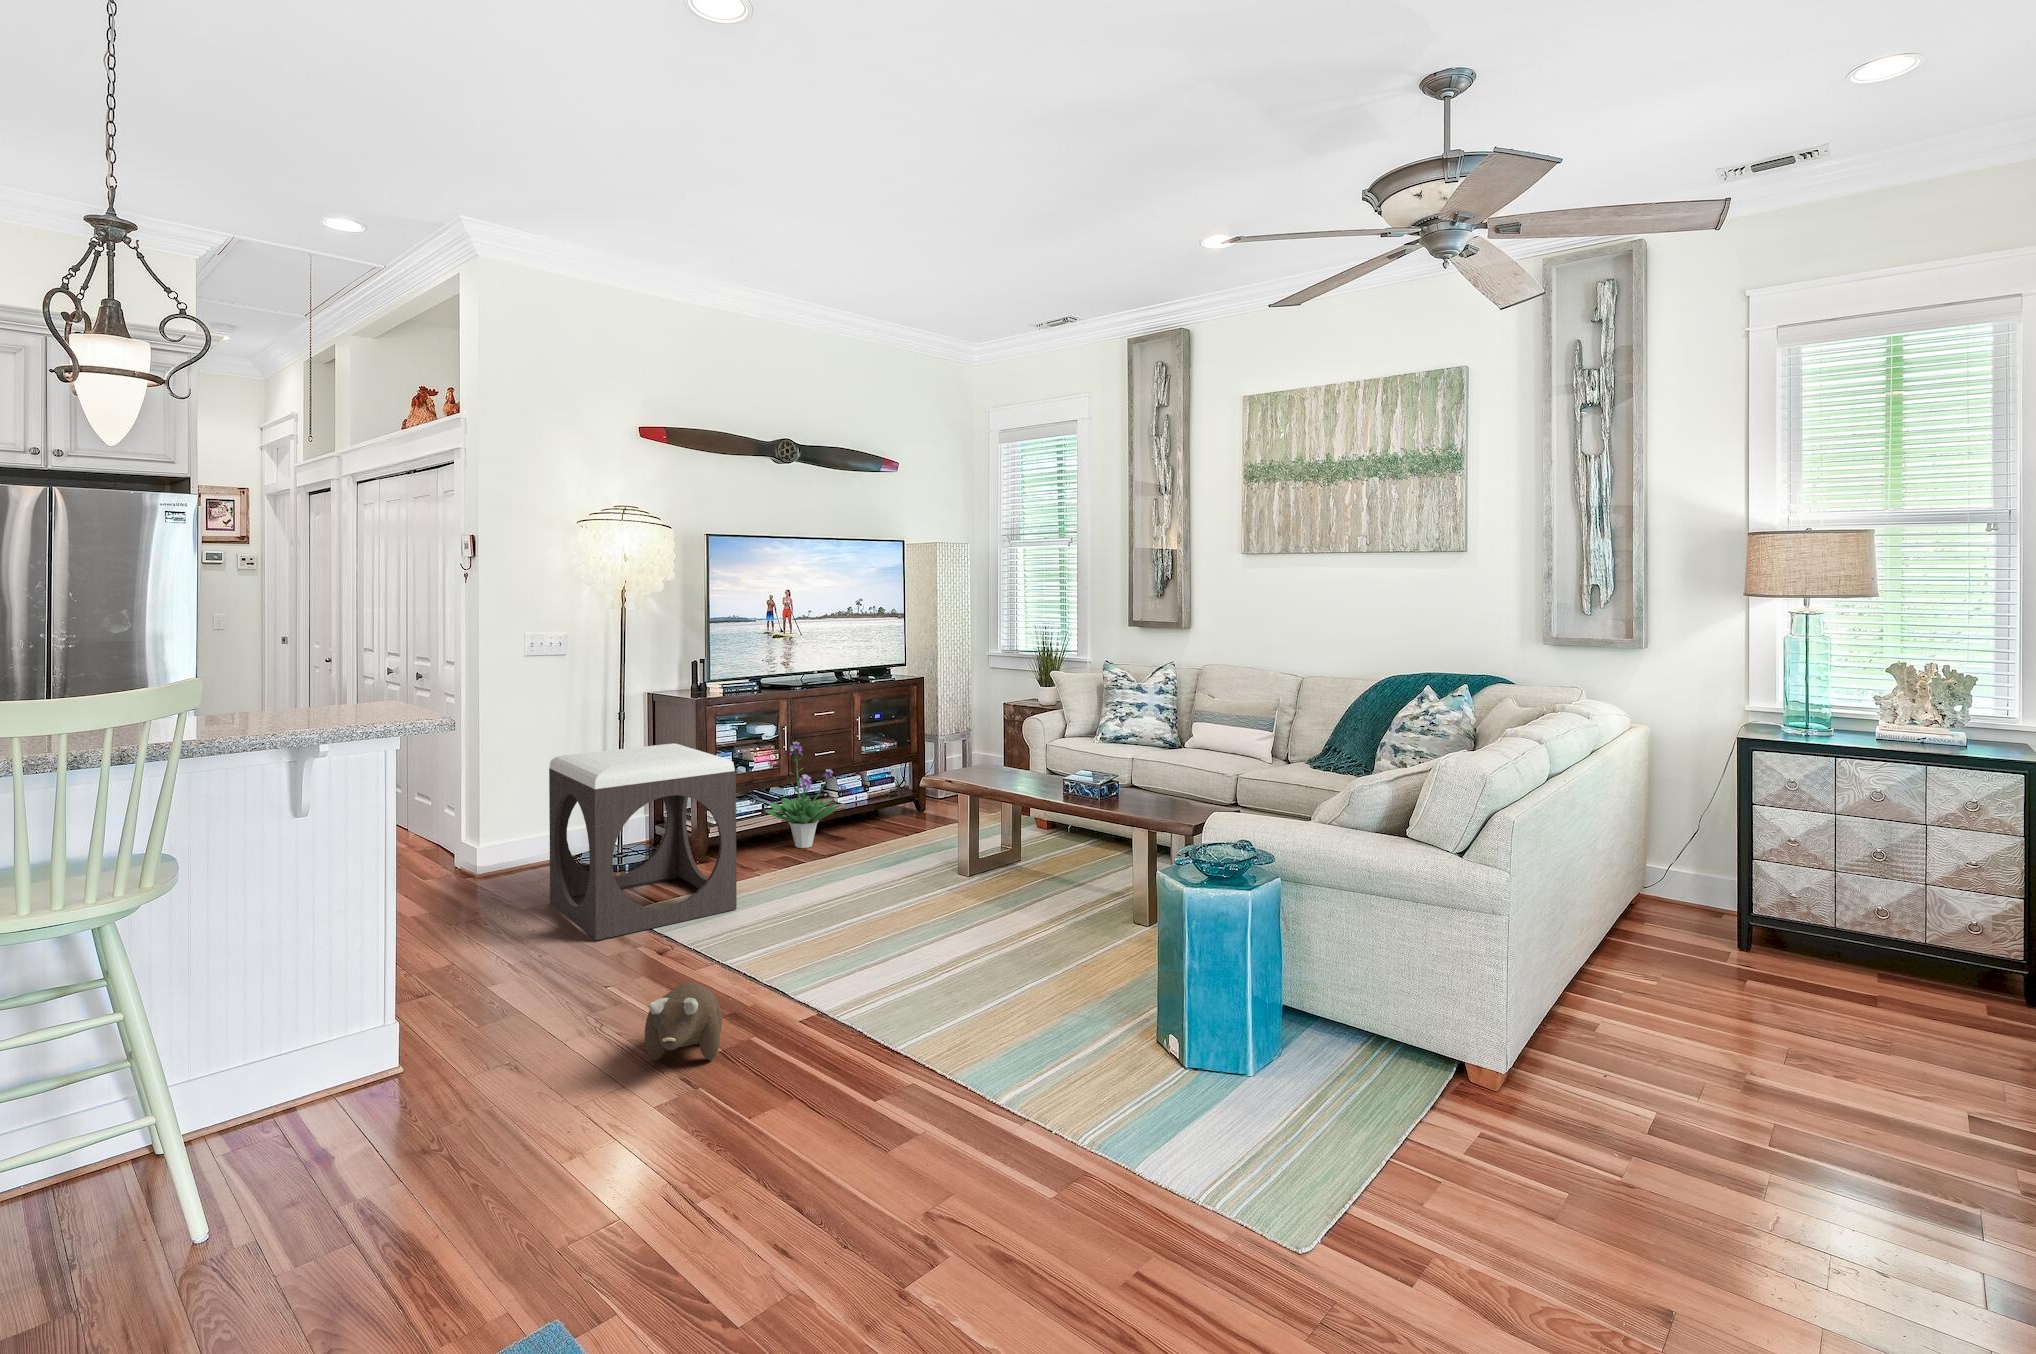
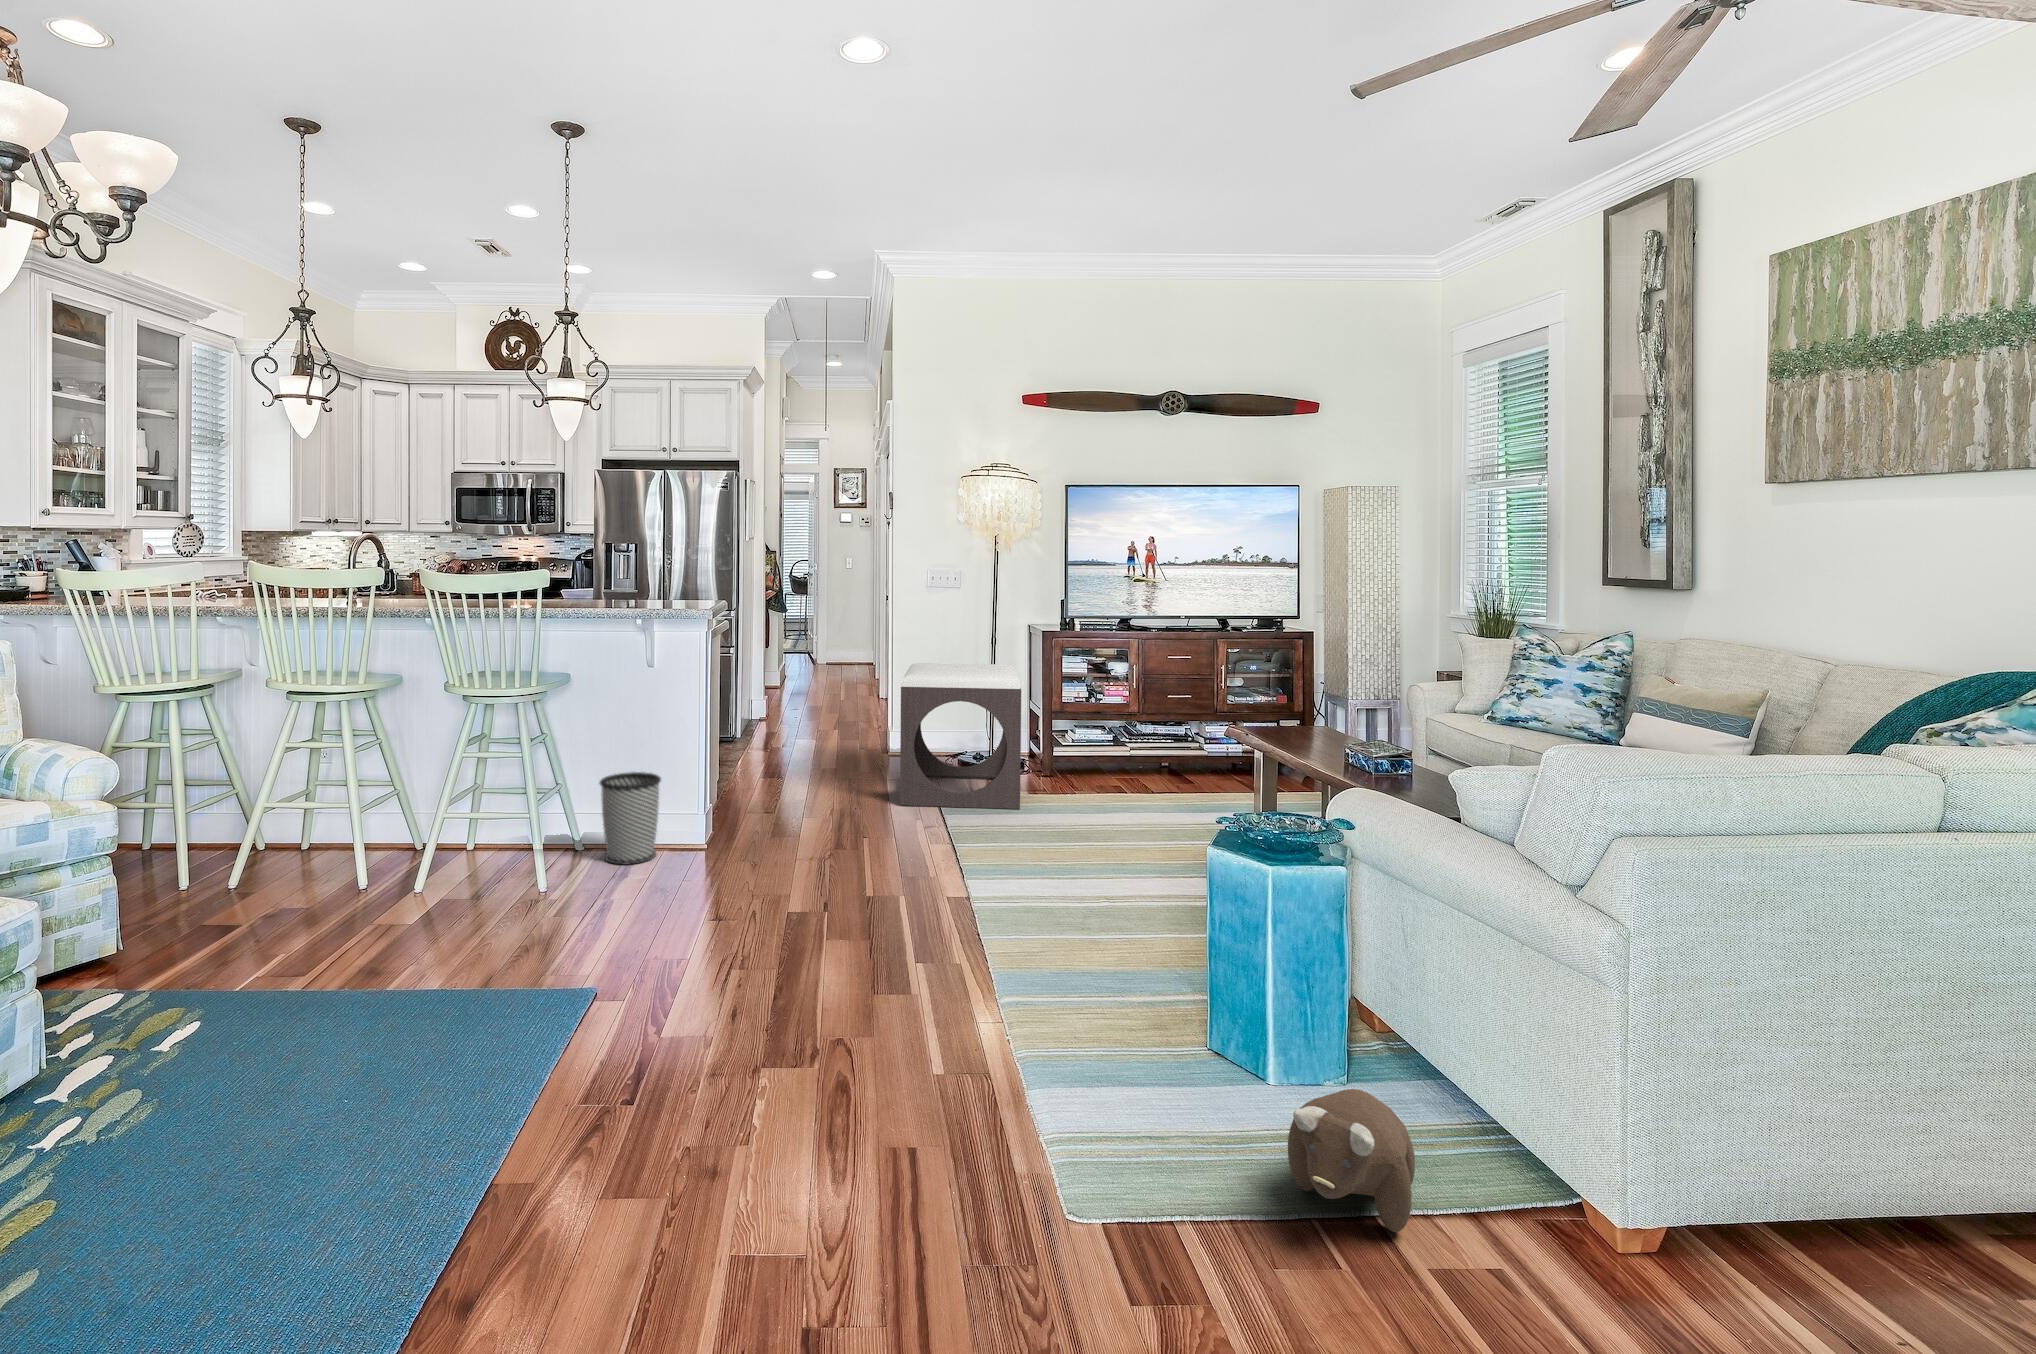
potted plant: present [765,741,842,848] -> none [1105,680,1182,780]
plush toy: present [645,982,722,1061] -> present [1288,1089,1415,1232]
wastebasket: none [236,987,351,1152] -> present [599,772,661,865]

